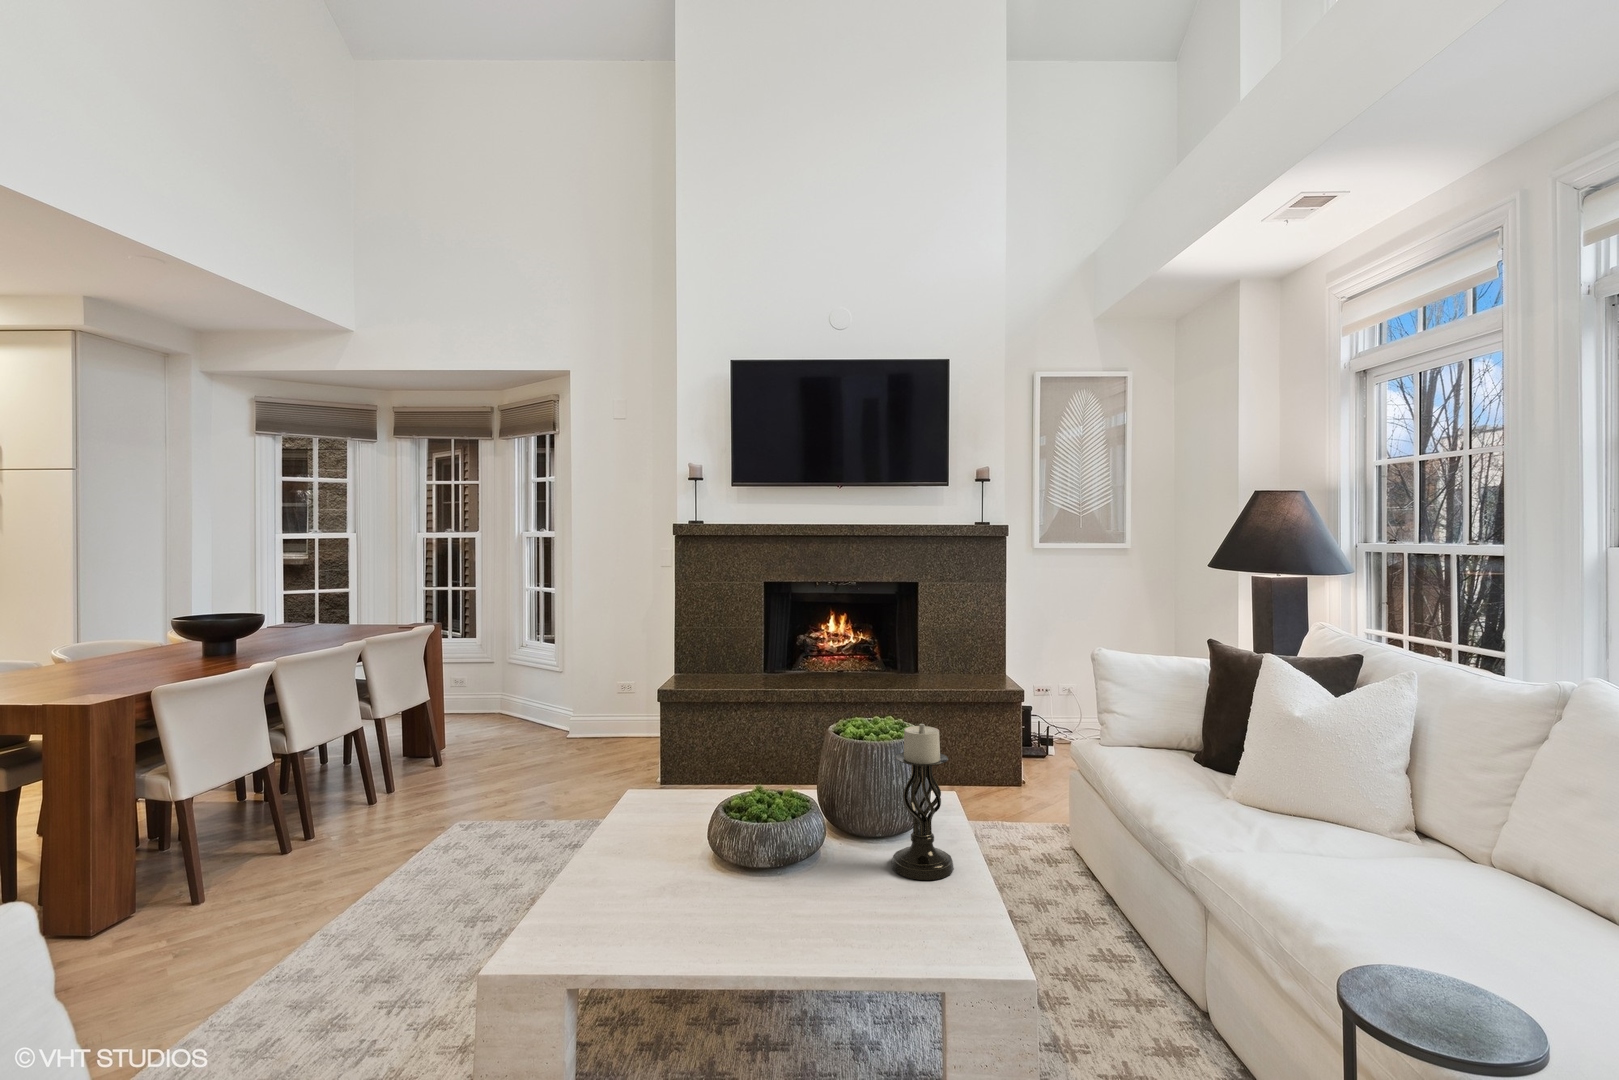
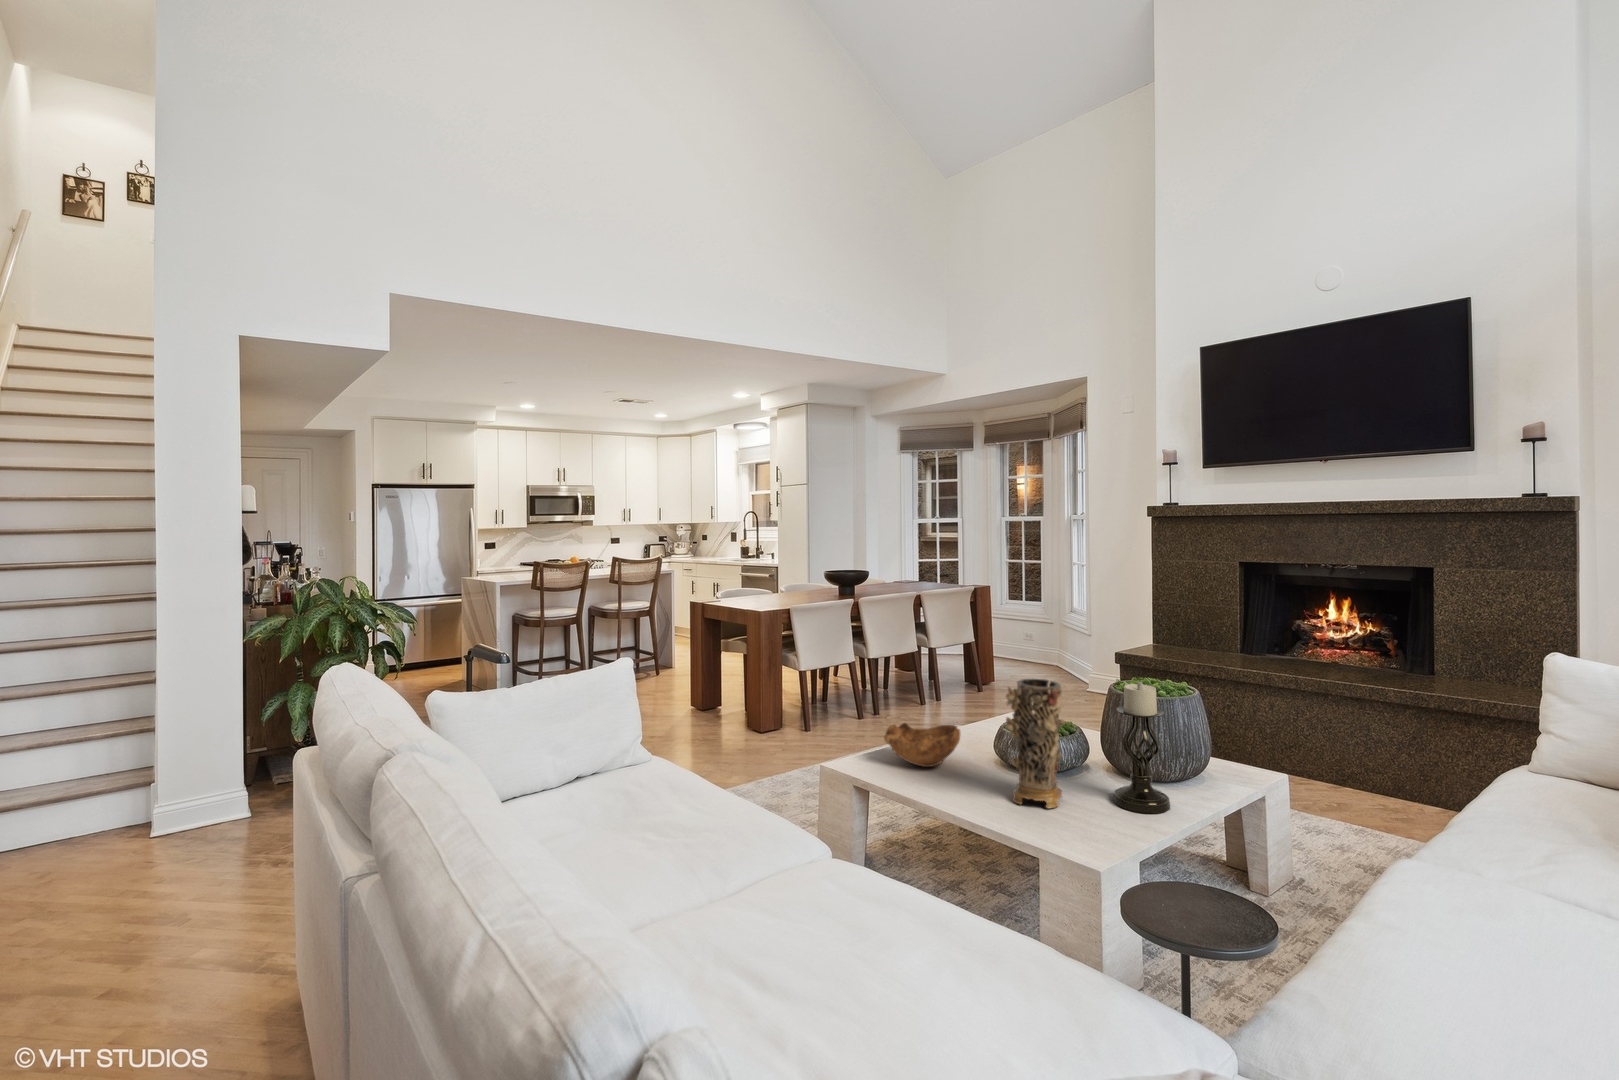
decorative vase: none [805,740,872,918] -> present [1005,679,1065,809]
wooden bowl: none [575,832,694,910] -> present [884,723,960,767]

